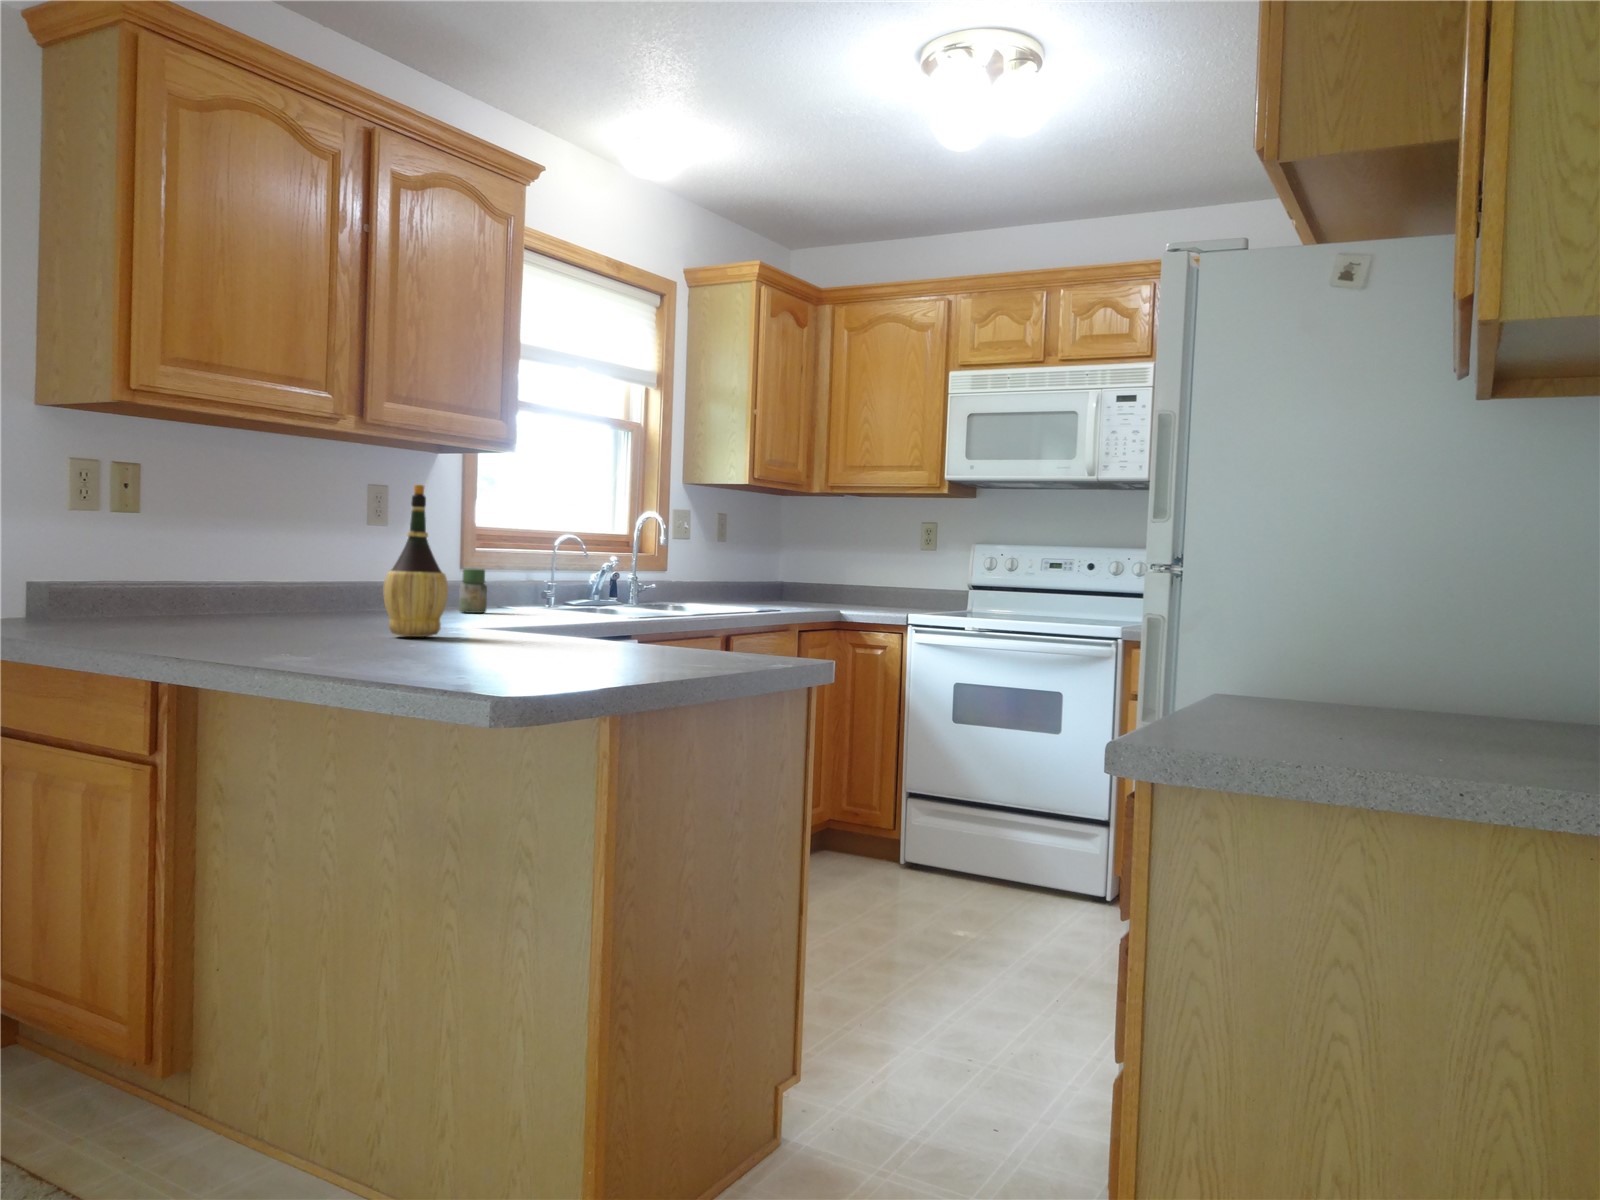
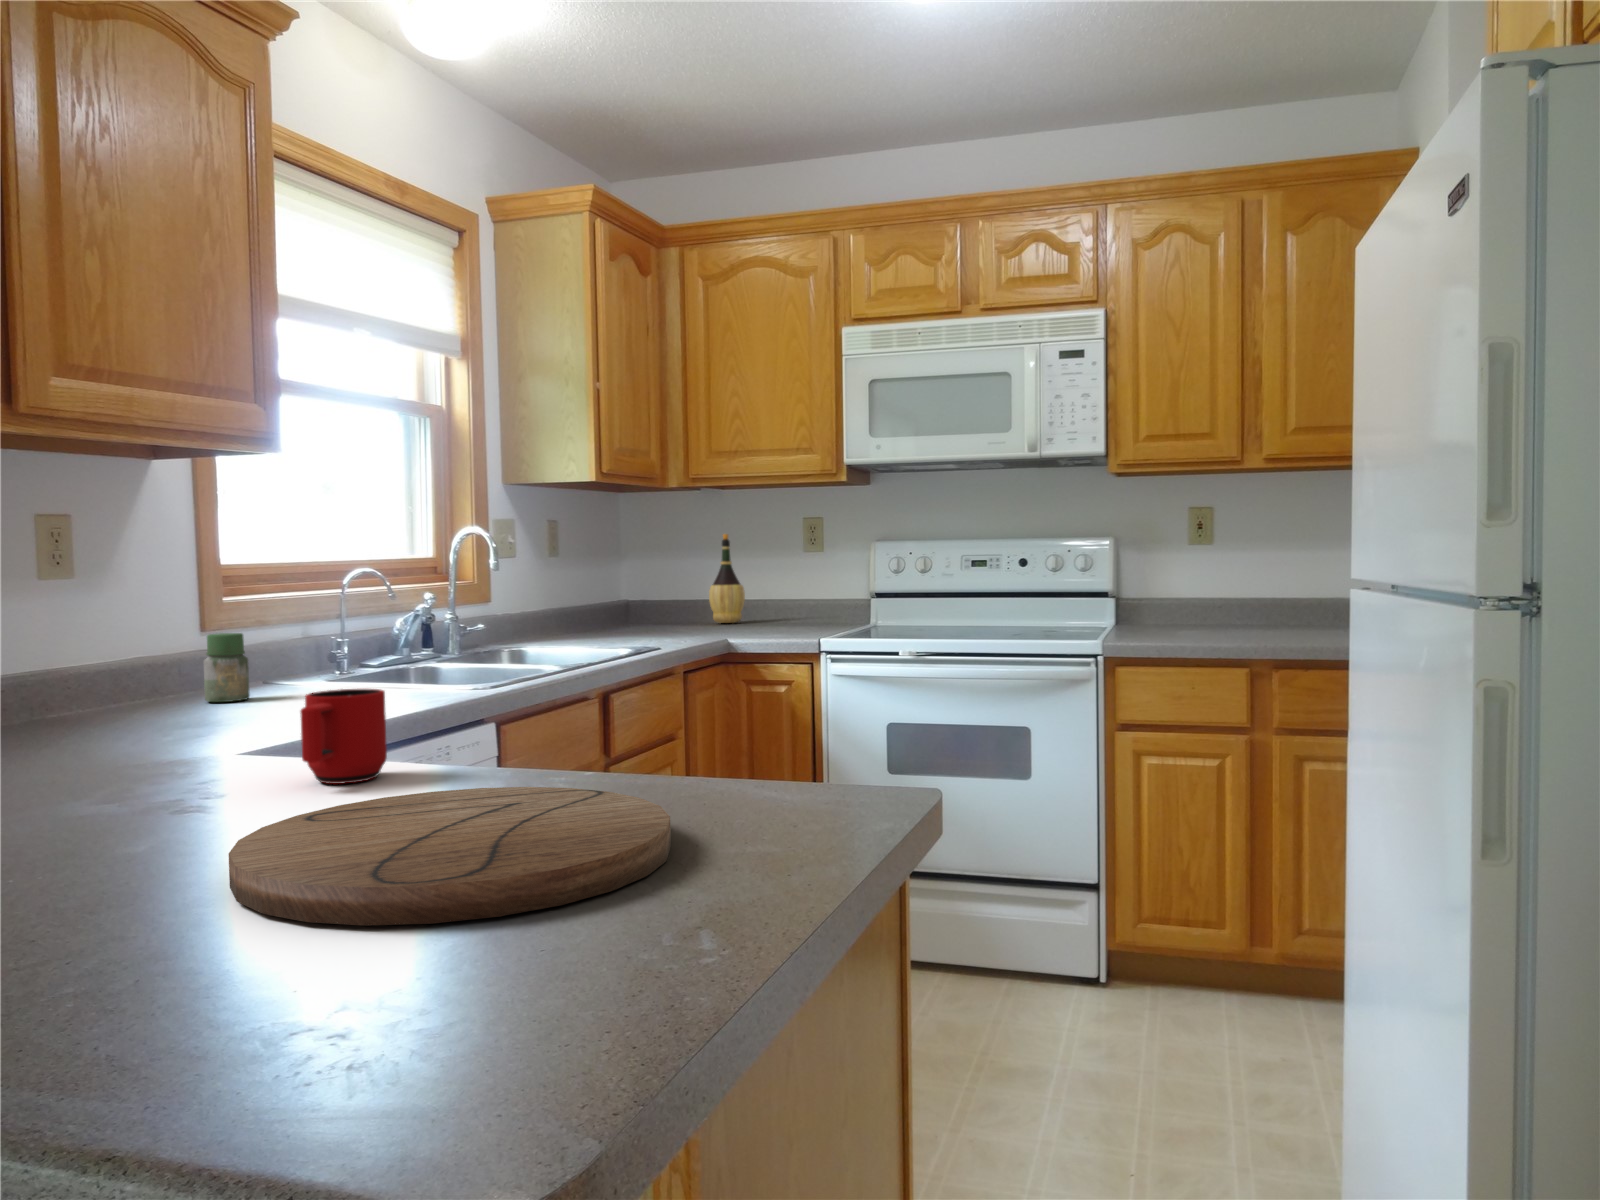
wine bottle: present [383,485,448,637] -> present [709,534,745,623]
mug: none [499,588,548,639] -> present [300,689,387,784]
cutting board: none [450,635,667,669] -> present [229,787,671,926]

